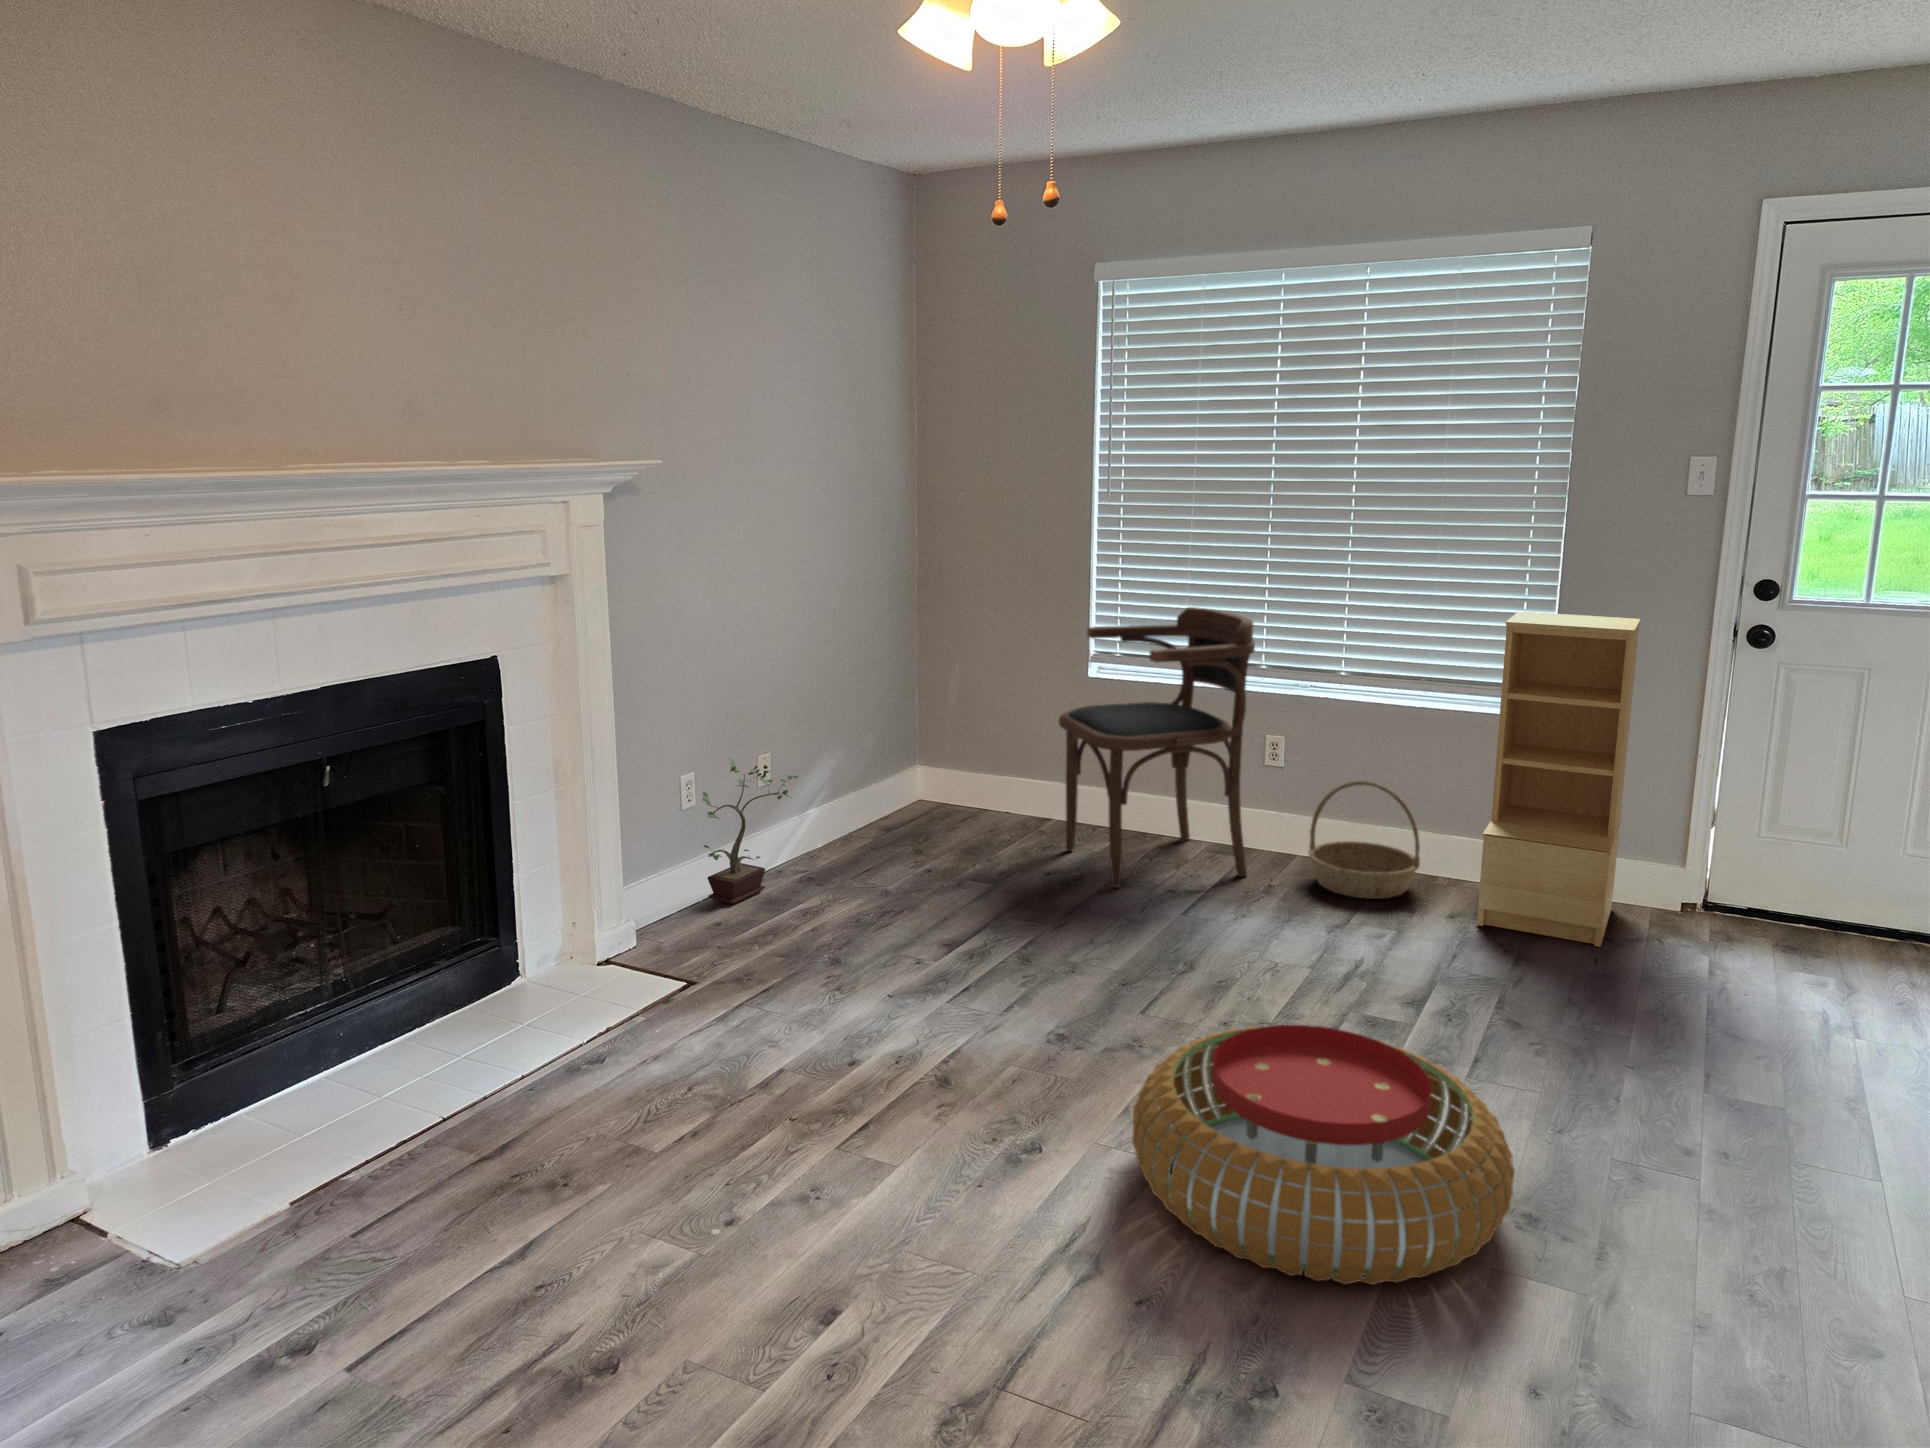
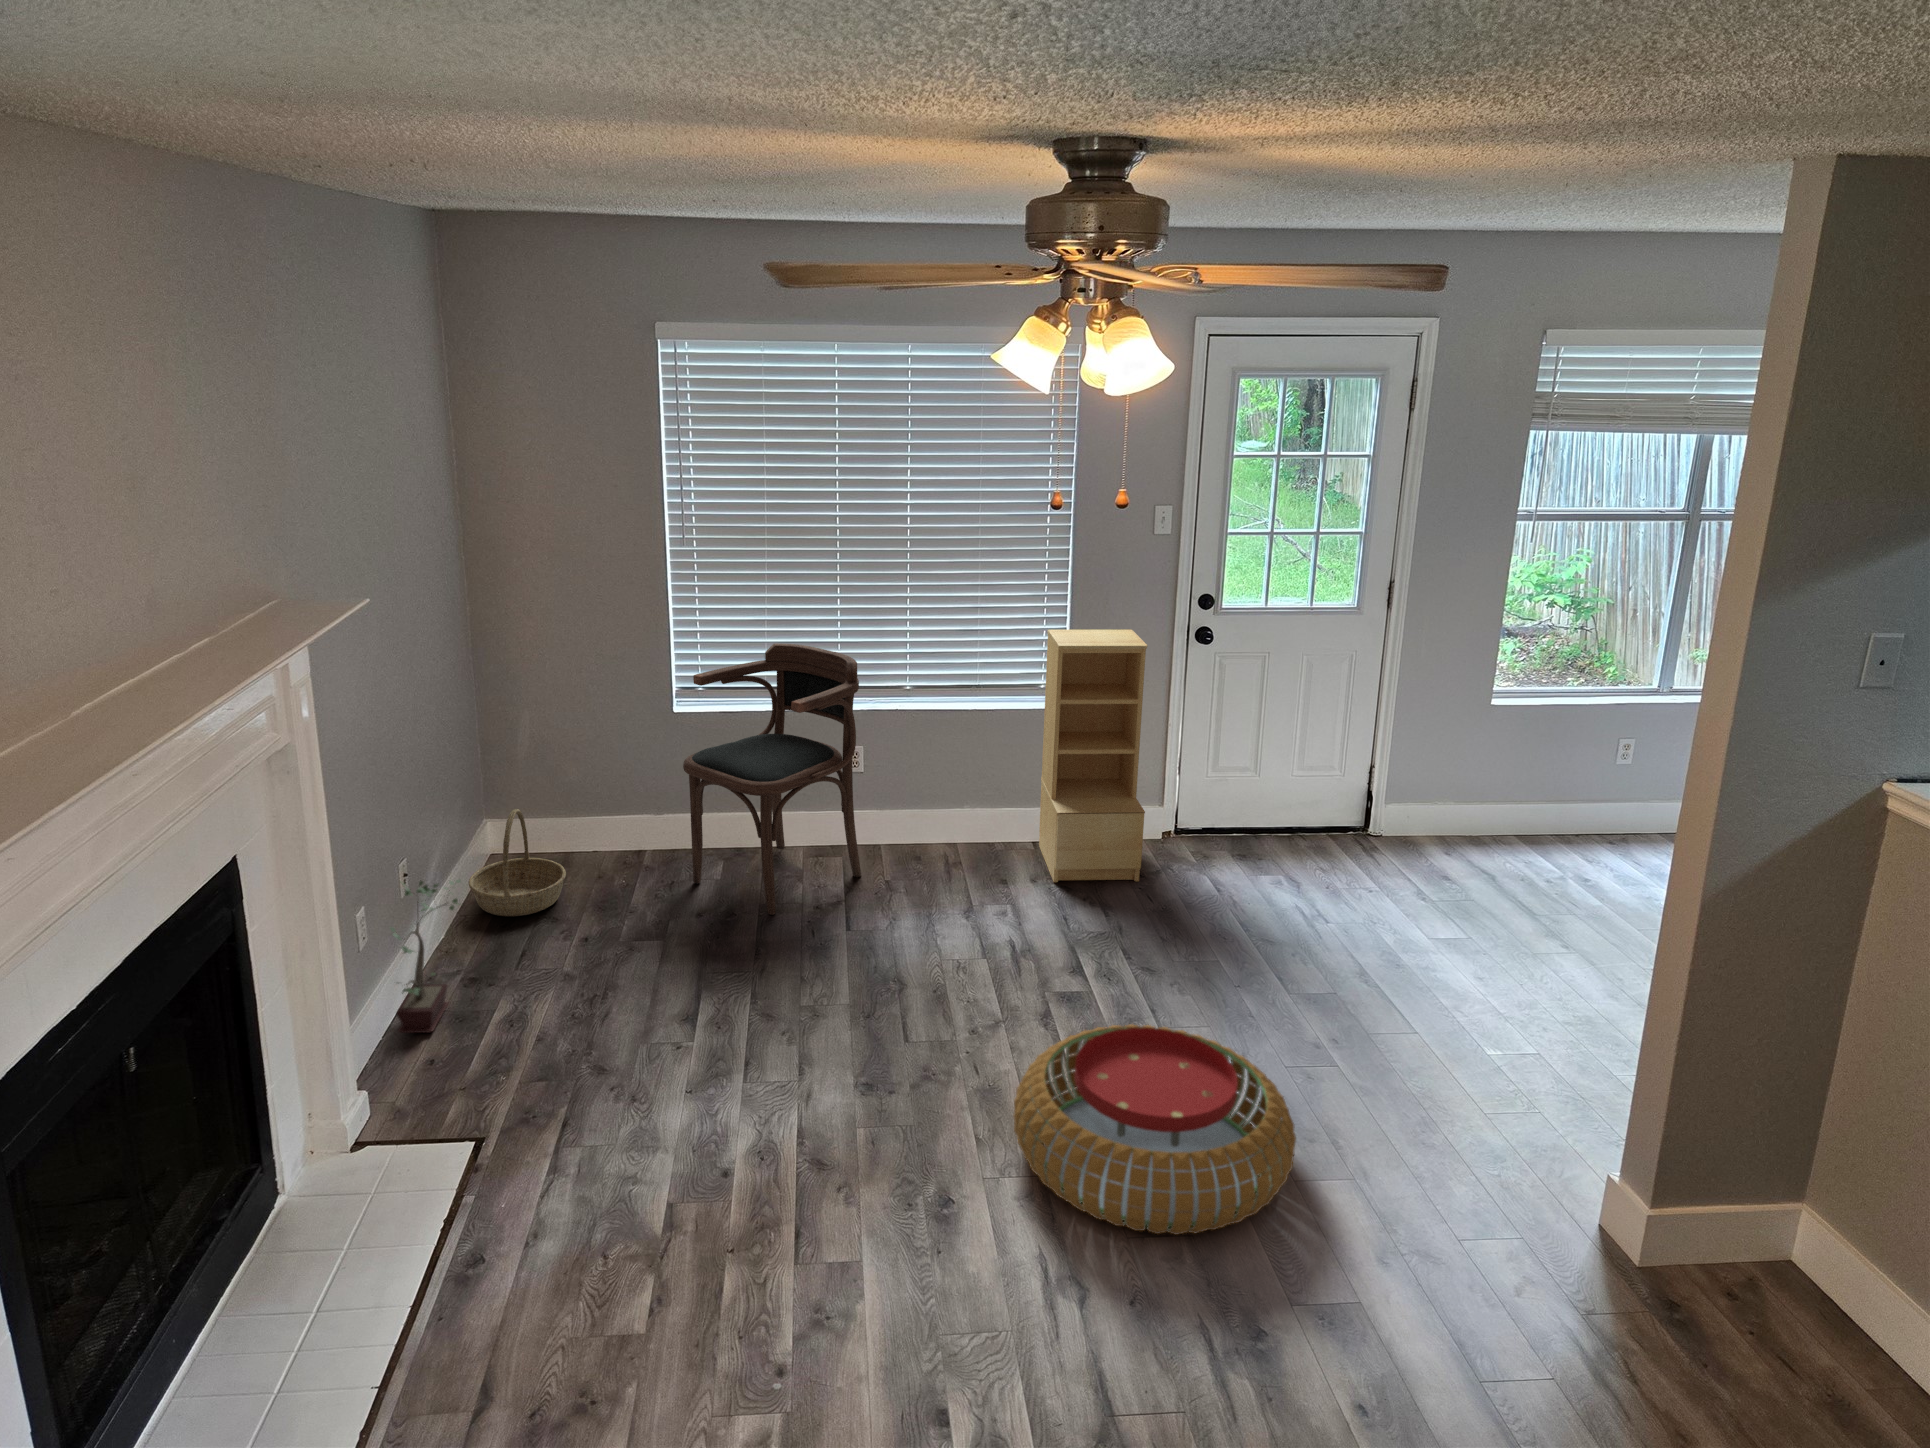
basket: present [1309,781,1420,899] -> present [469,809,566,916]

